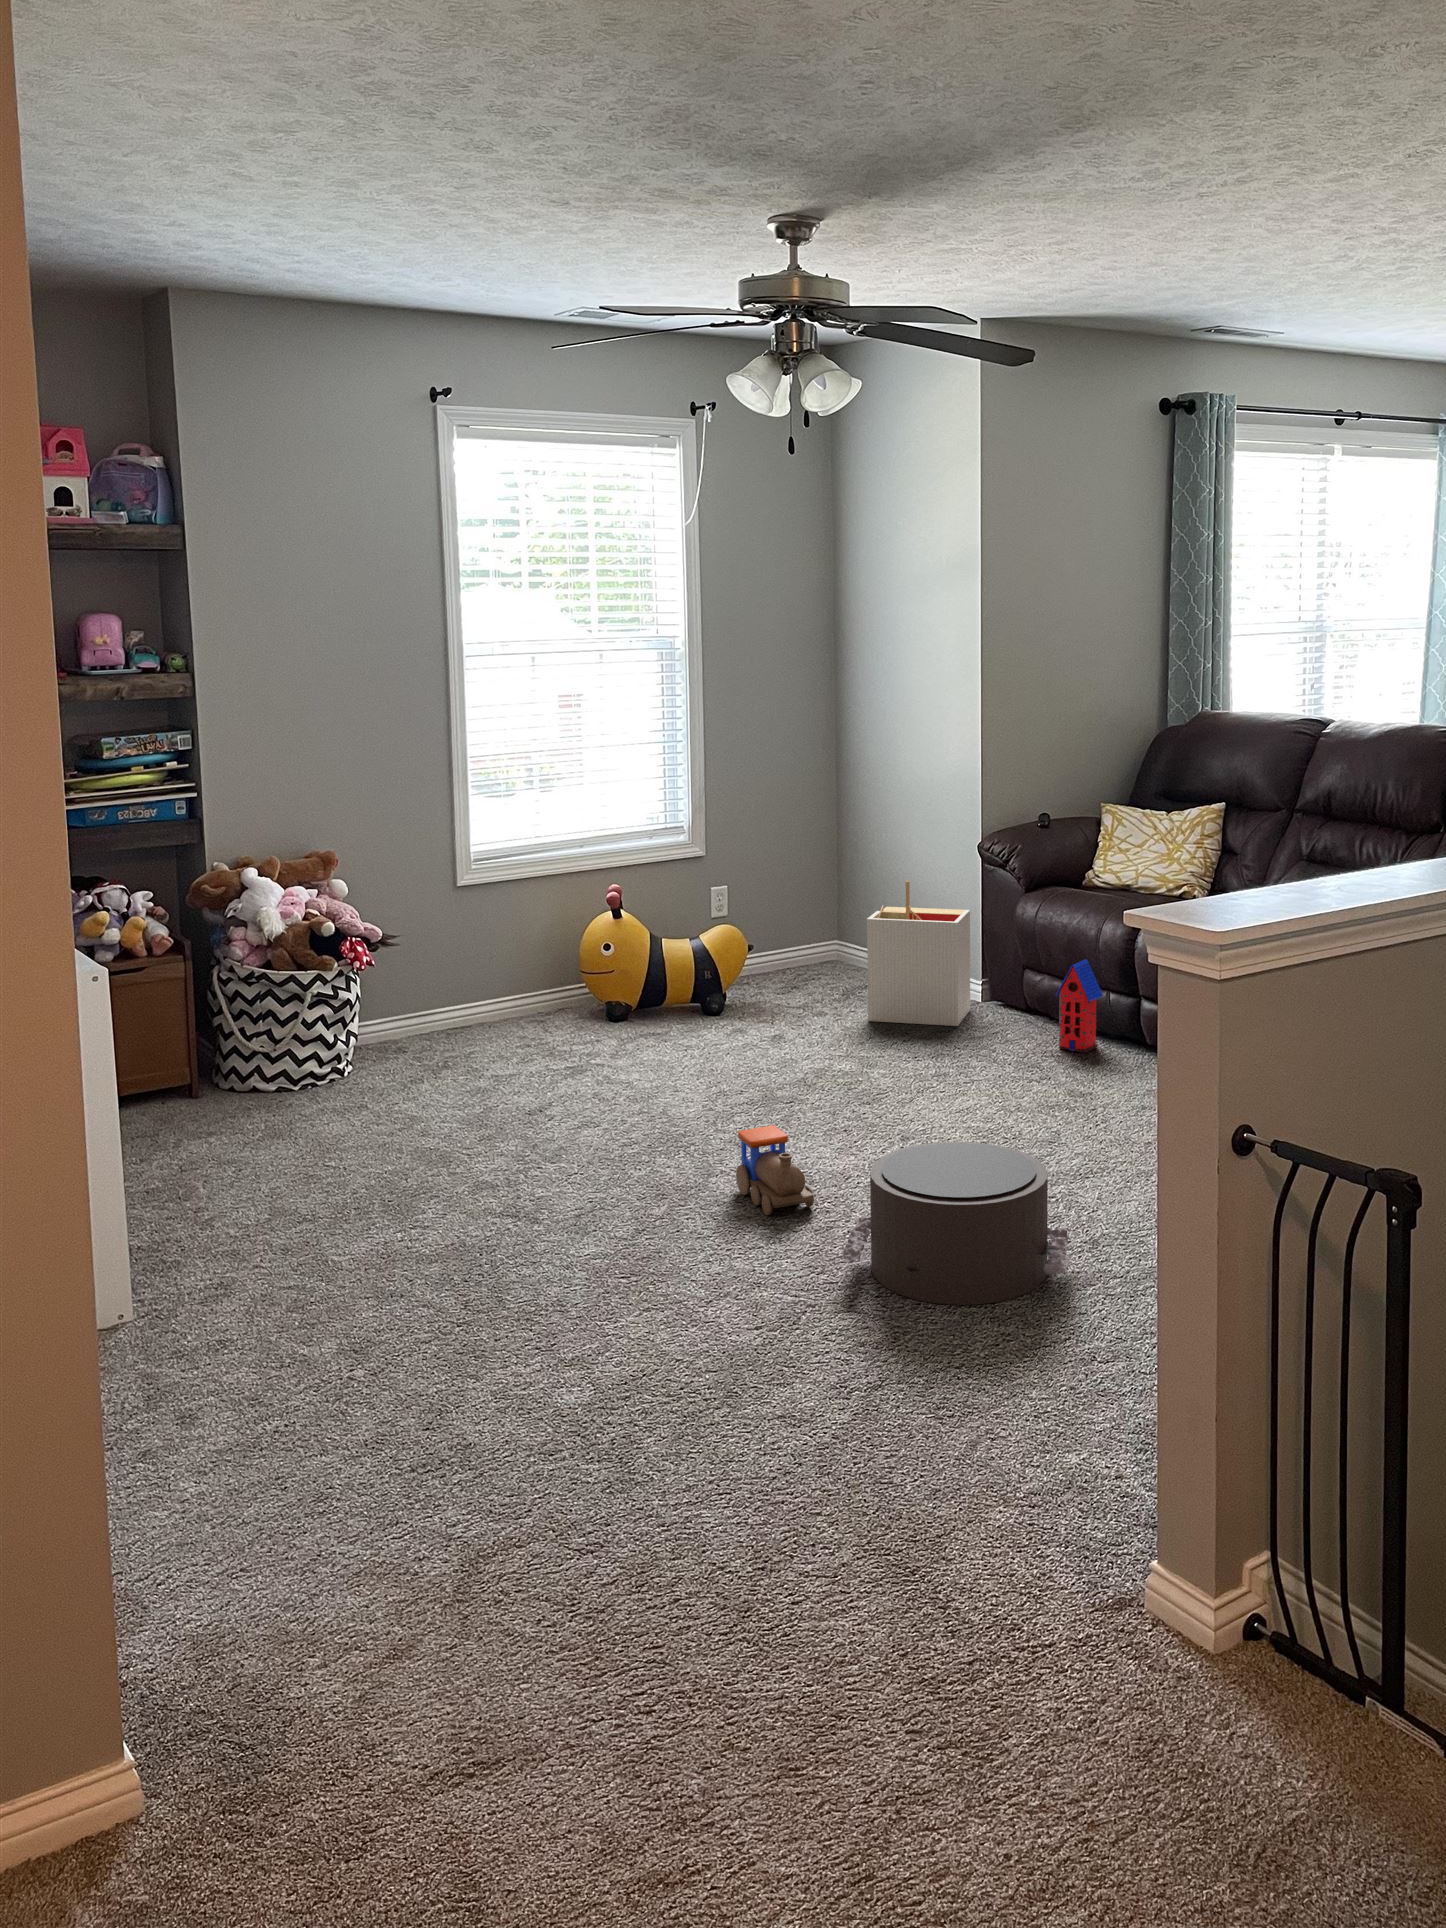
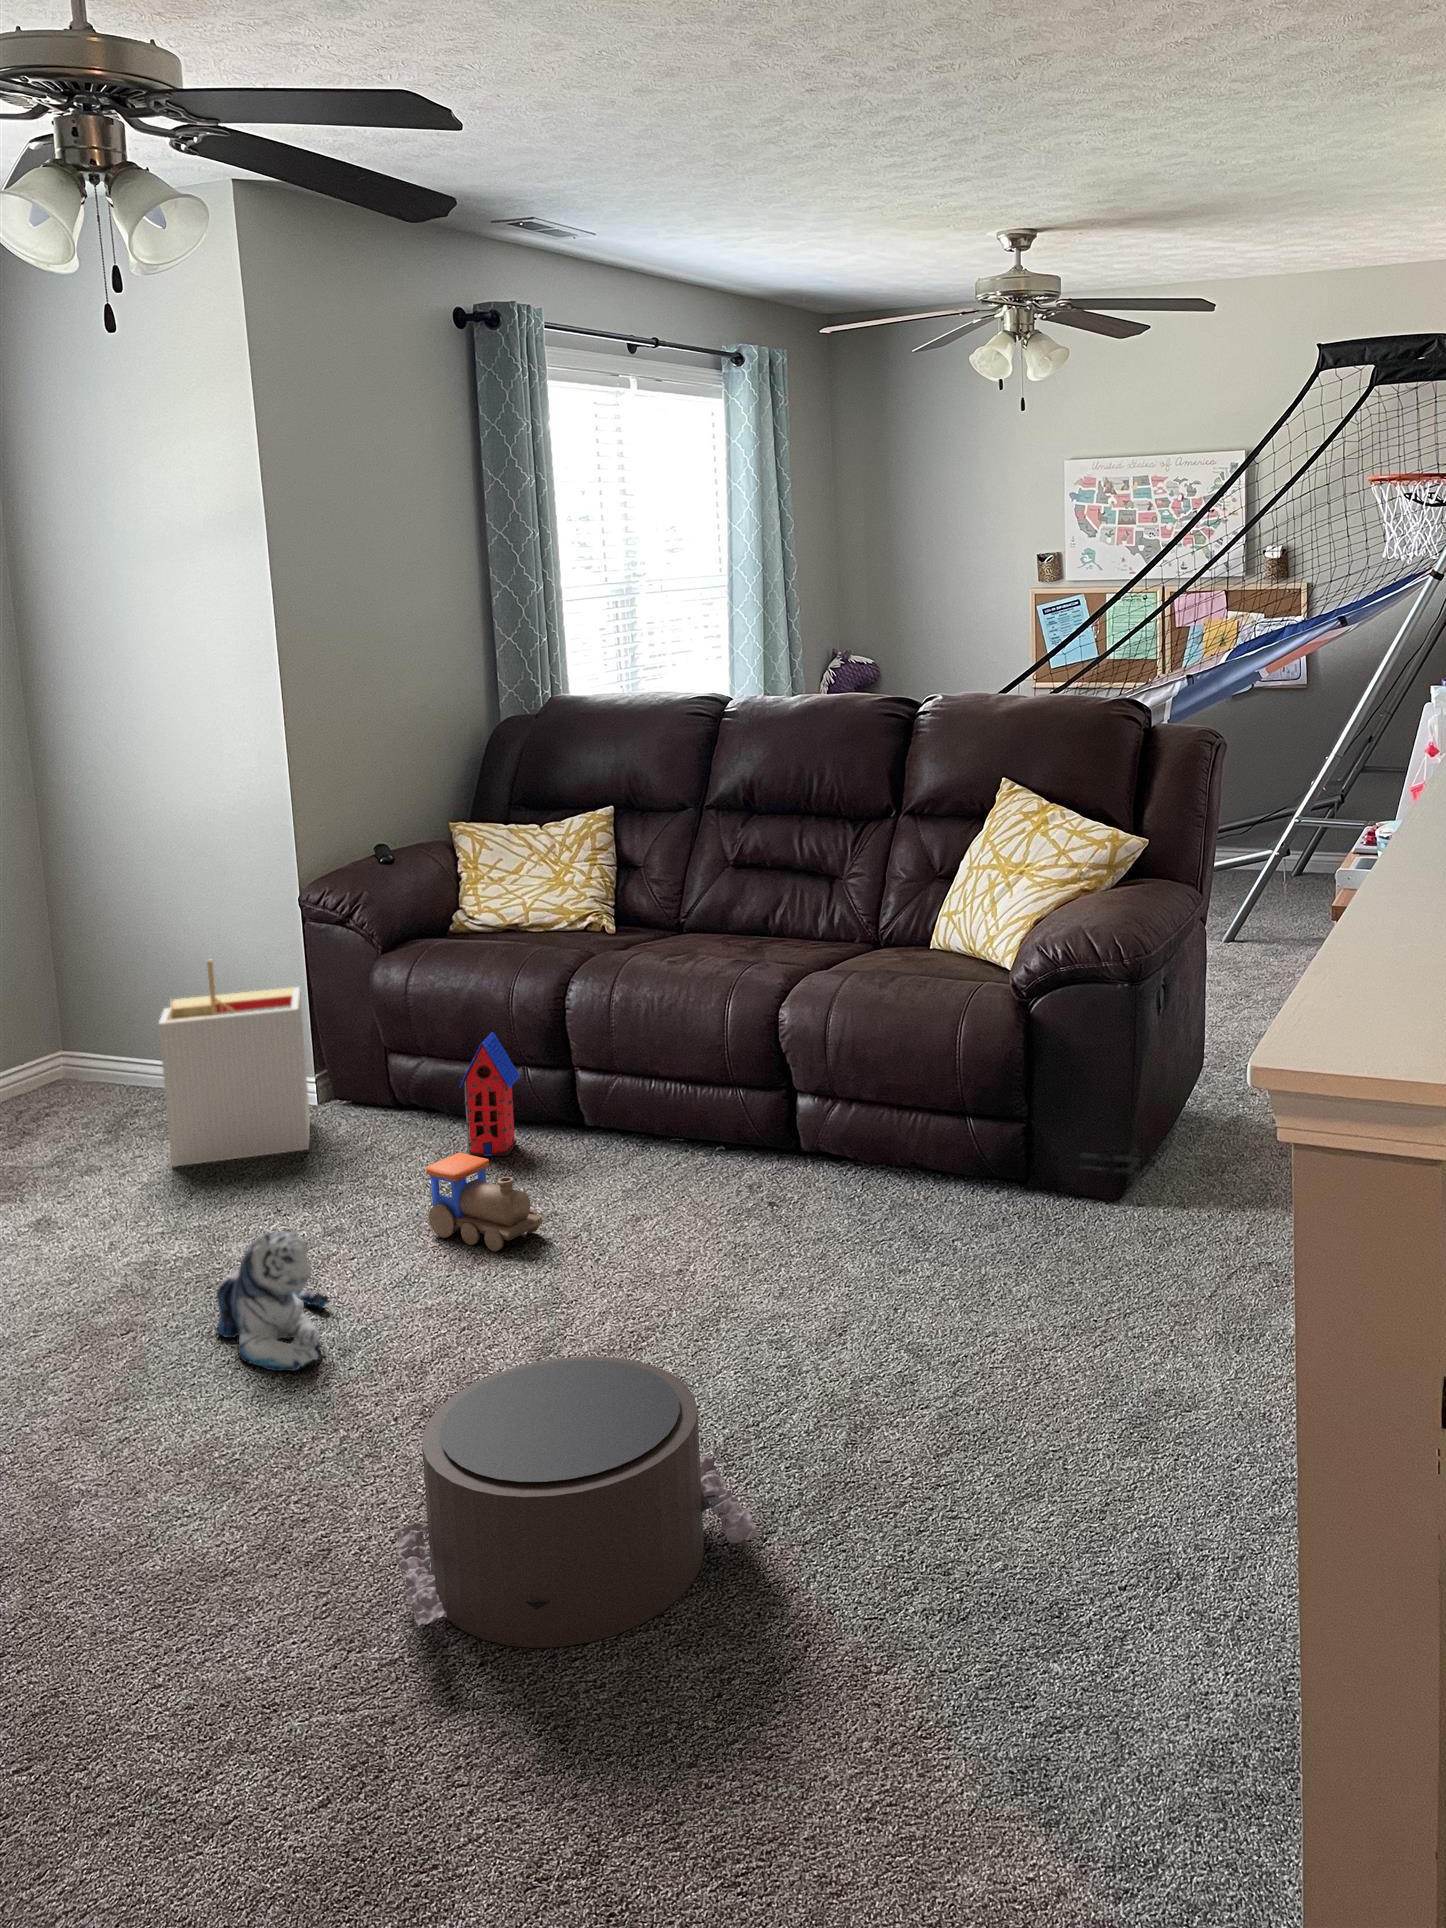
plush toy: none [837,1050,911,1141] -> present [216,1229,329,1371]
toy train: present [736,1125,814,1215] -> present [426,1153,542,1251]

